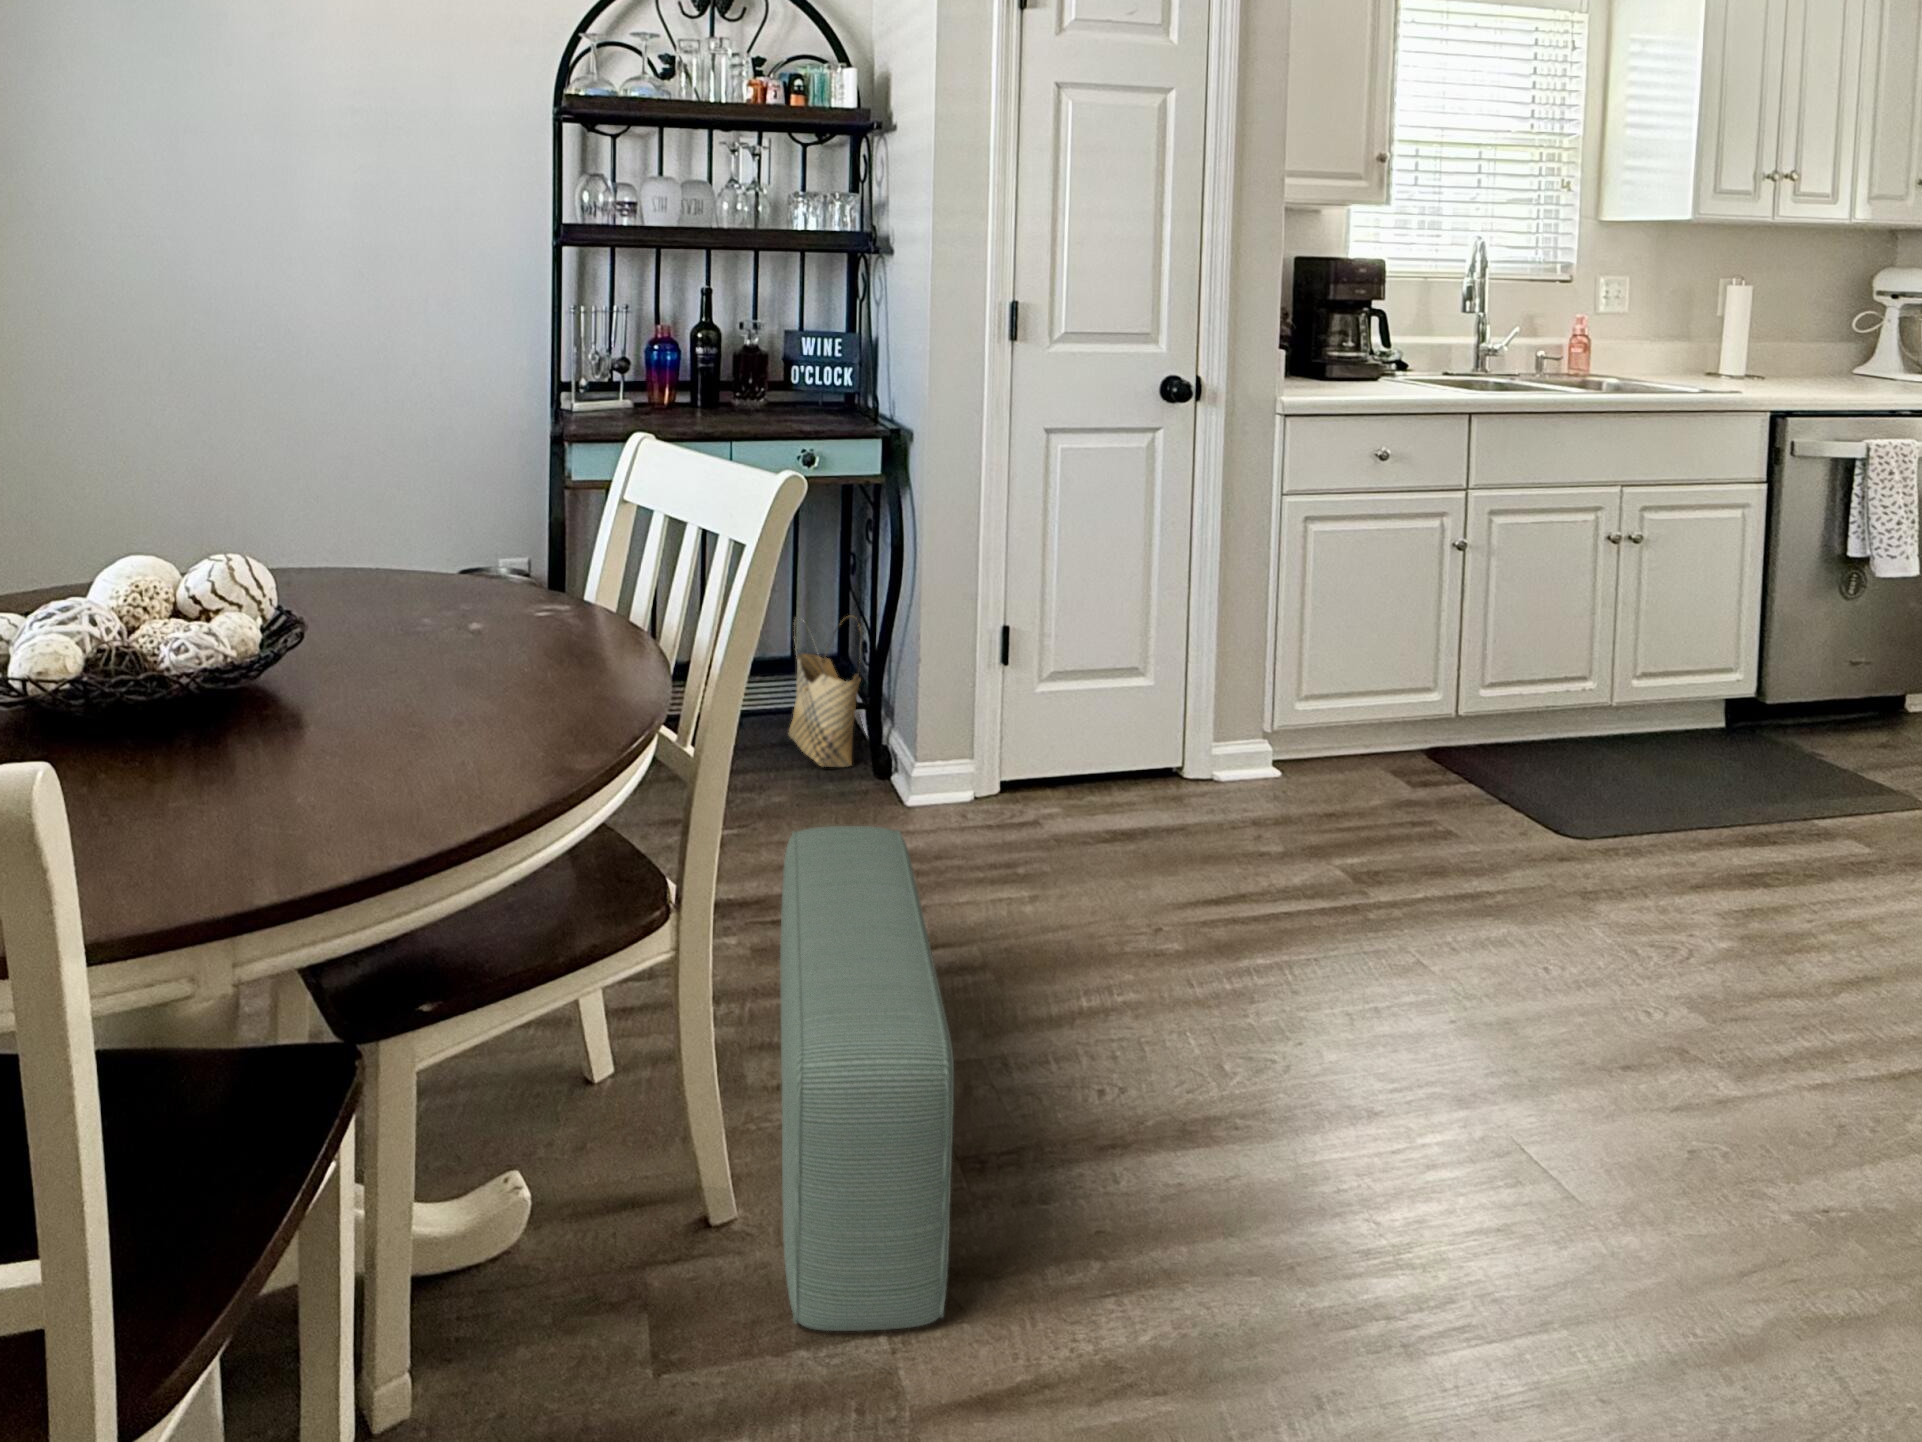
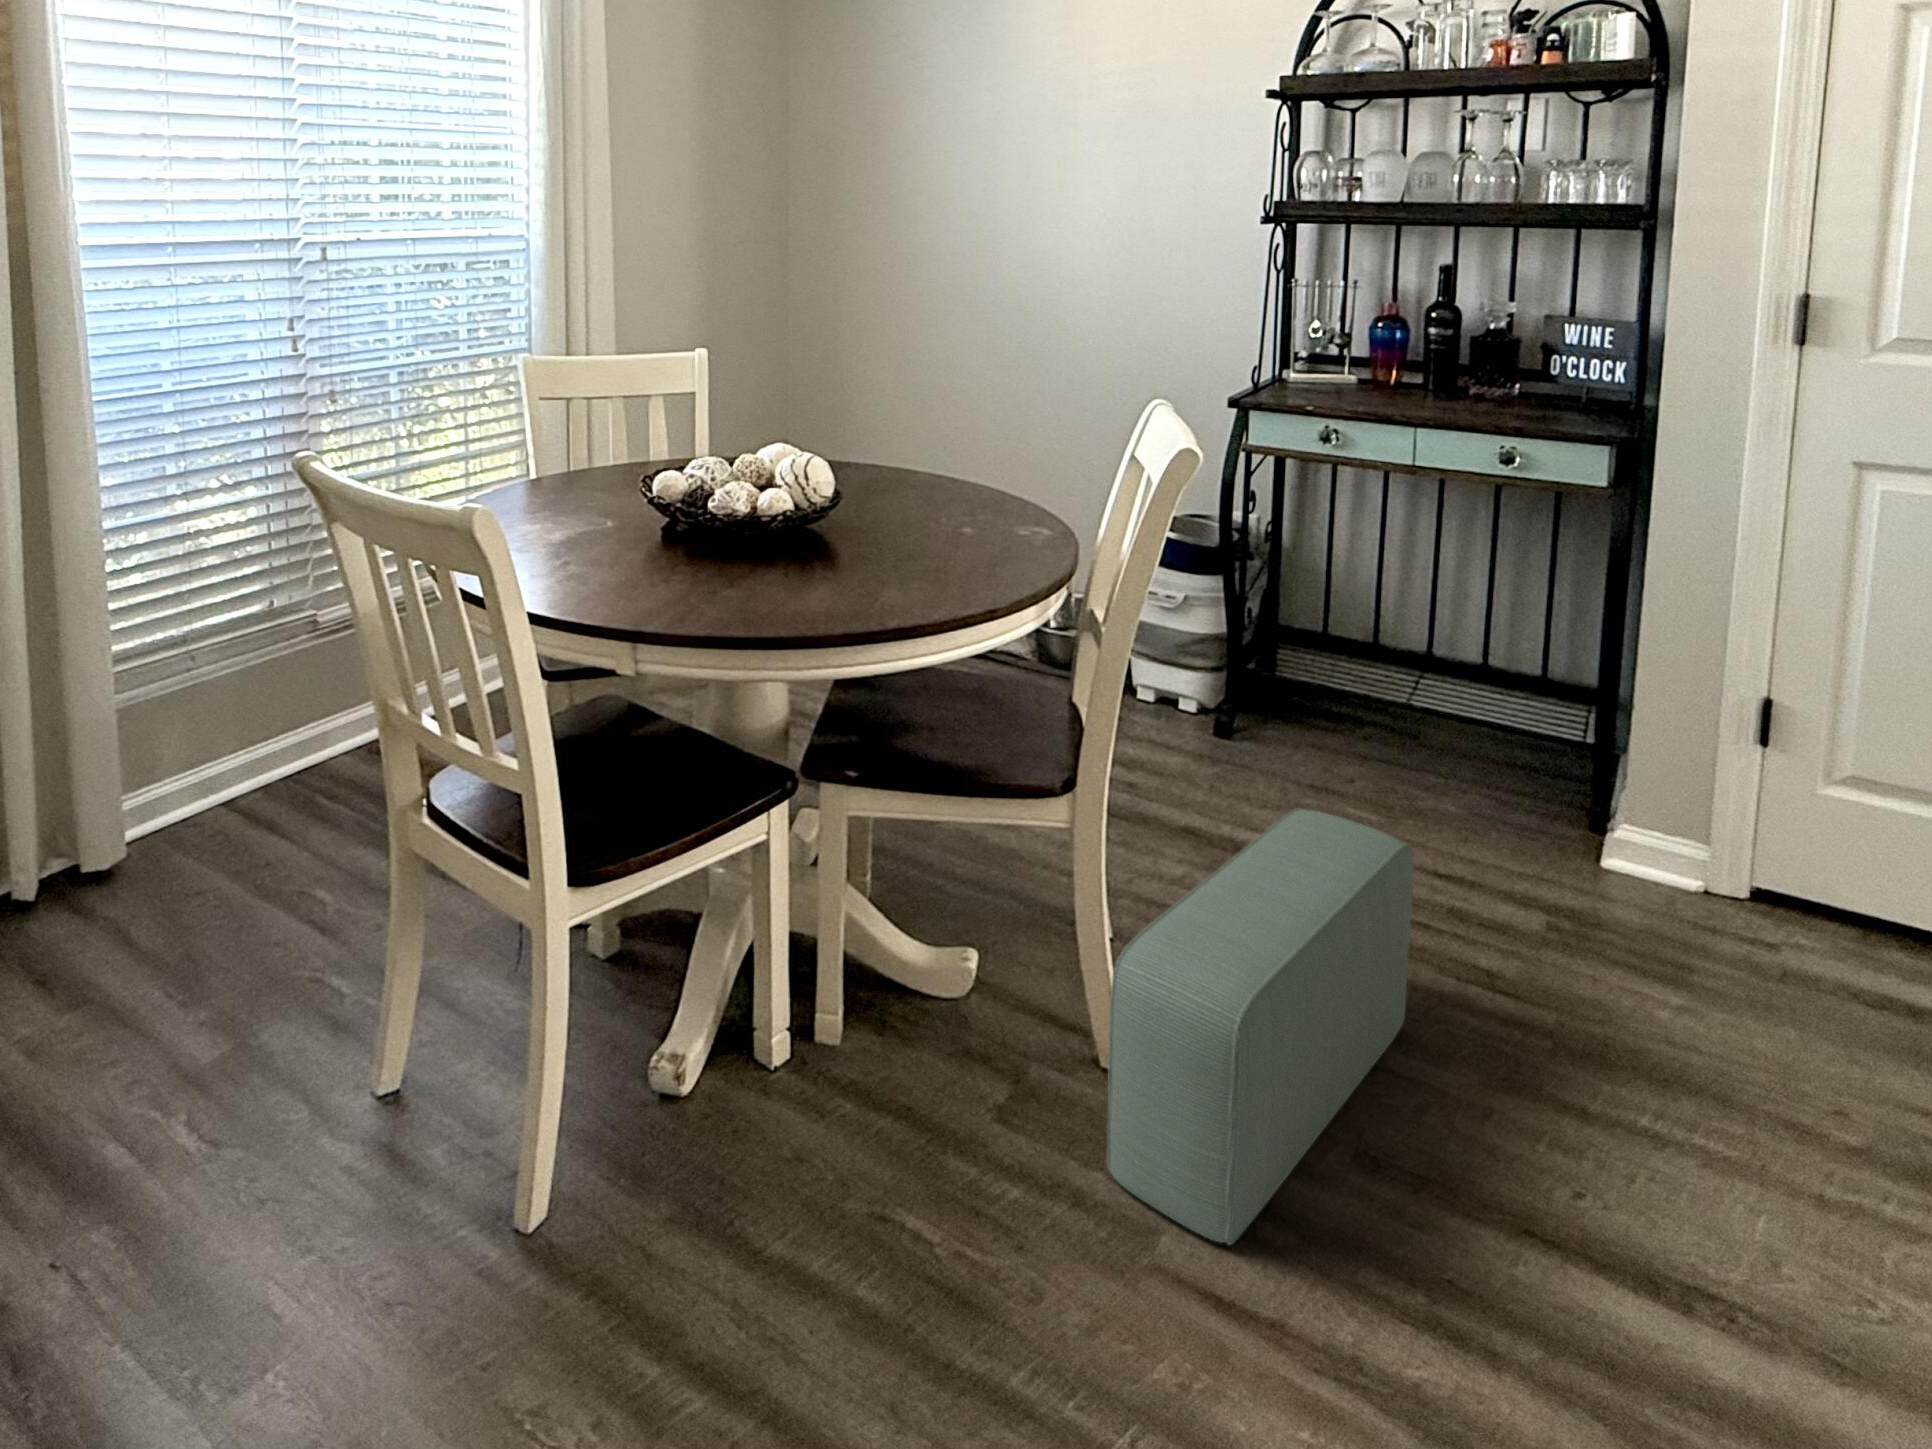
woven basket: present [789,615,862,767] -> none [1511,628,1597,806]

